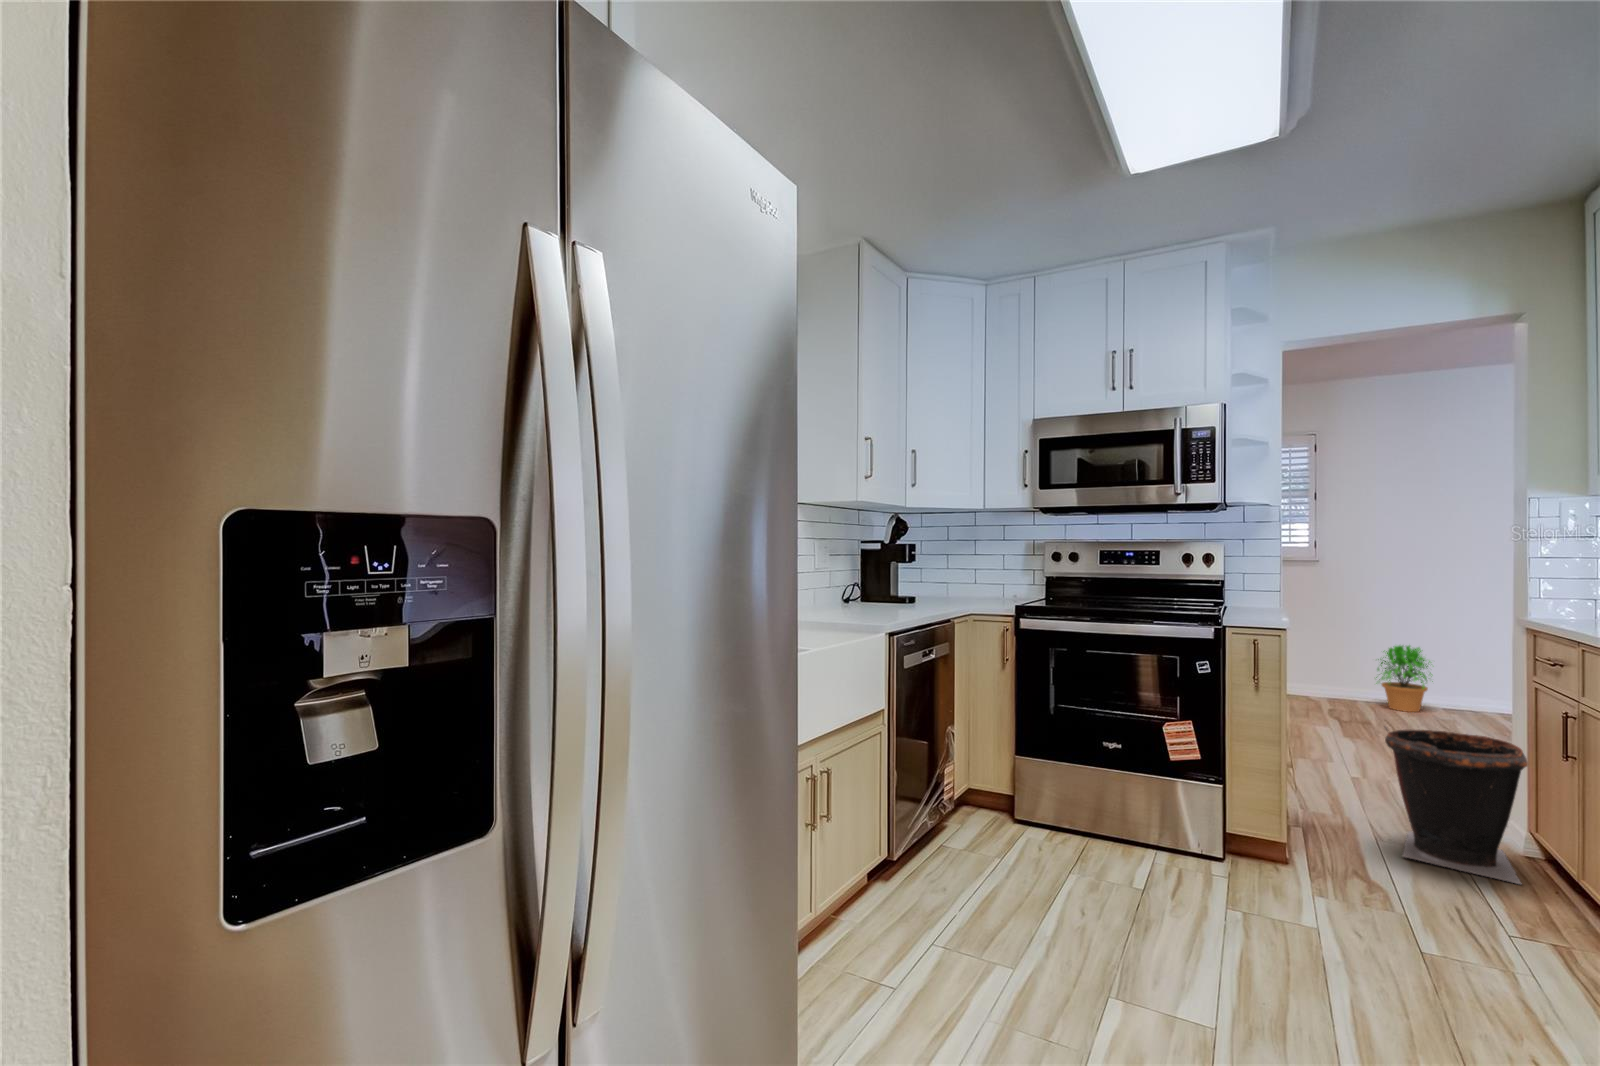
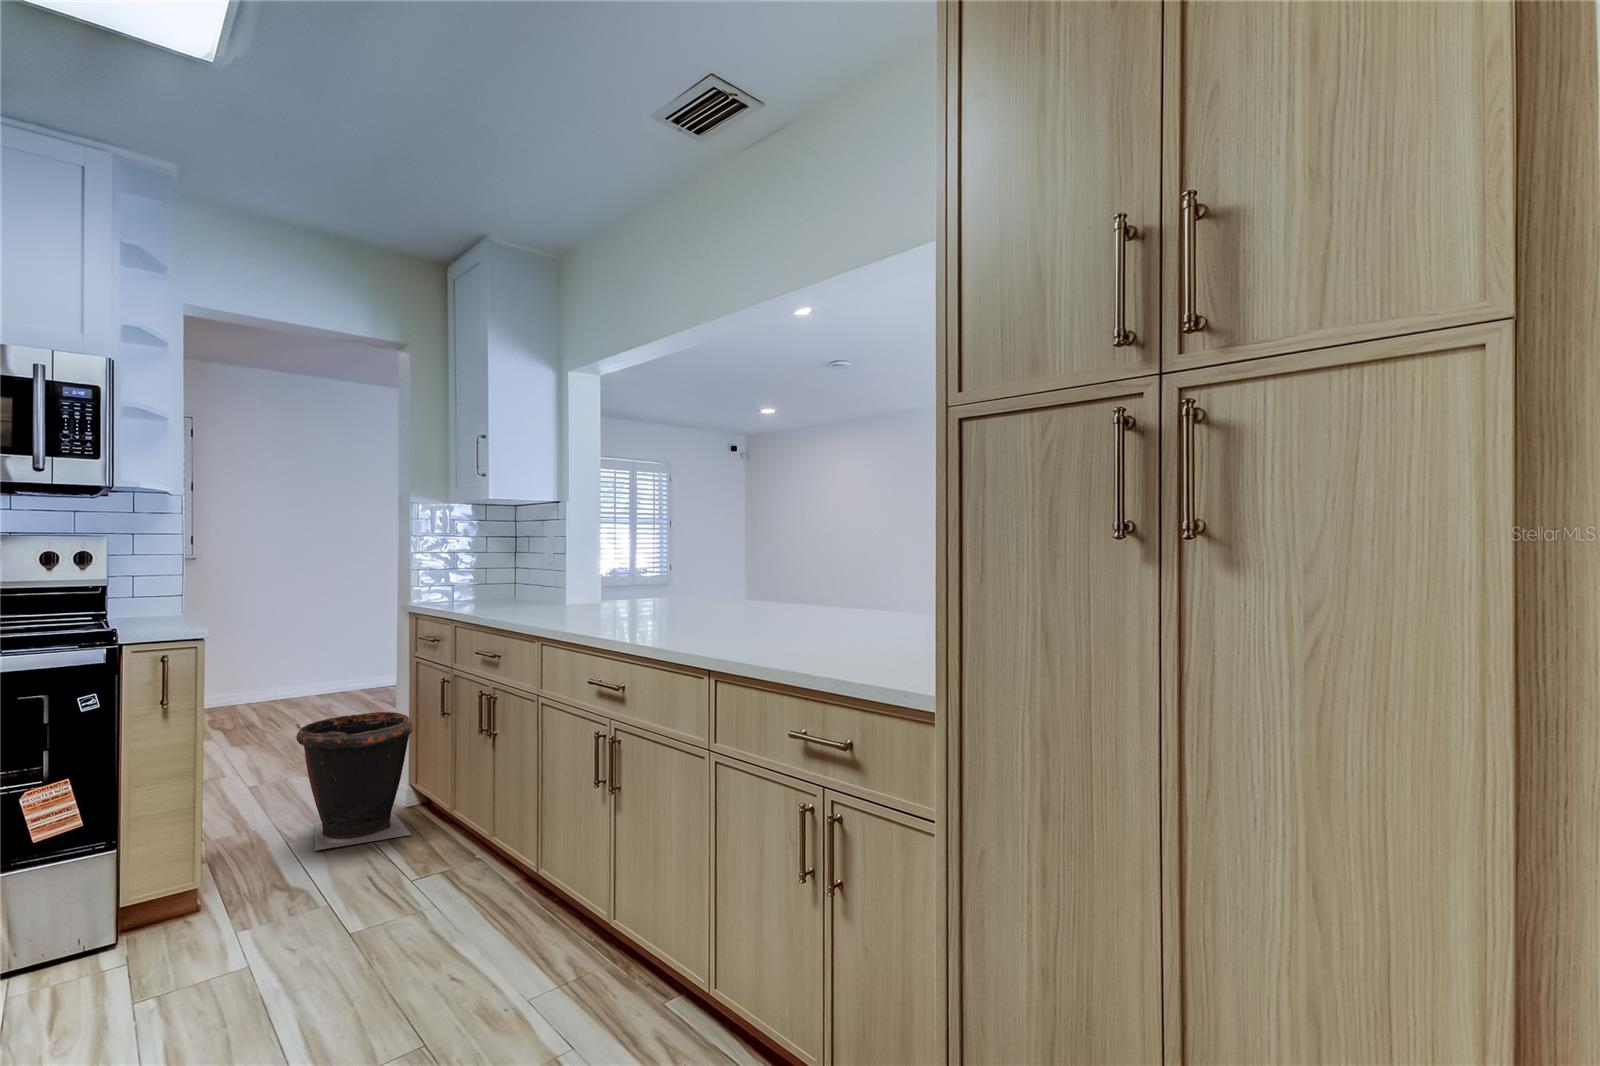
potted plant: present [1376,645,1433,712] -> none [252,636,314,705]

